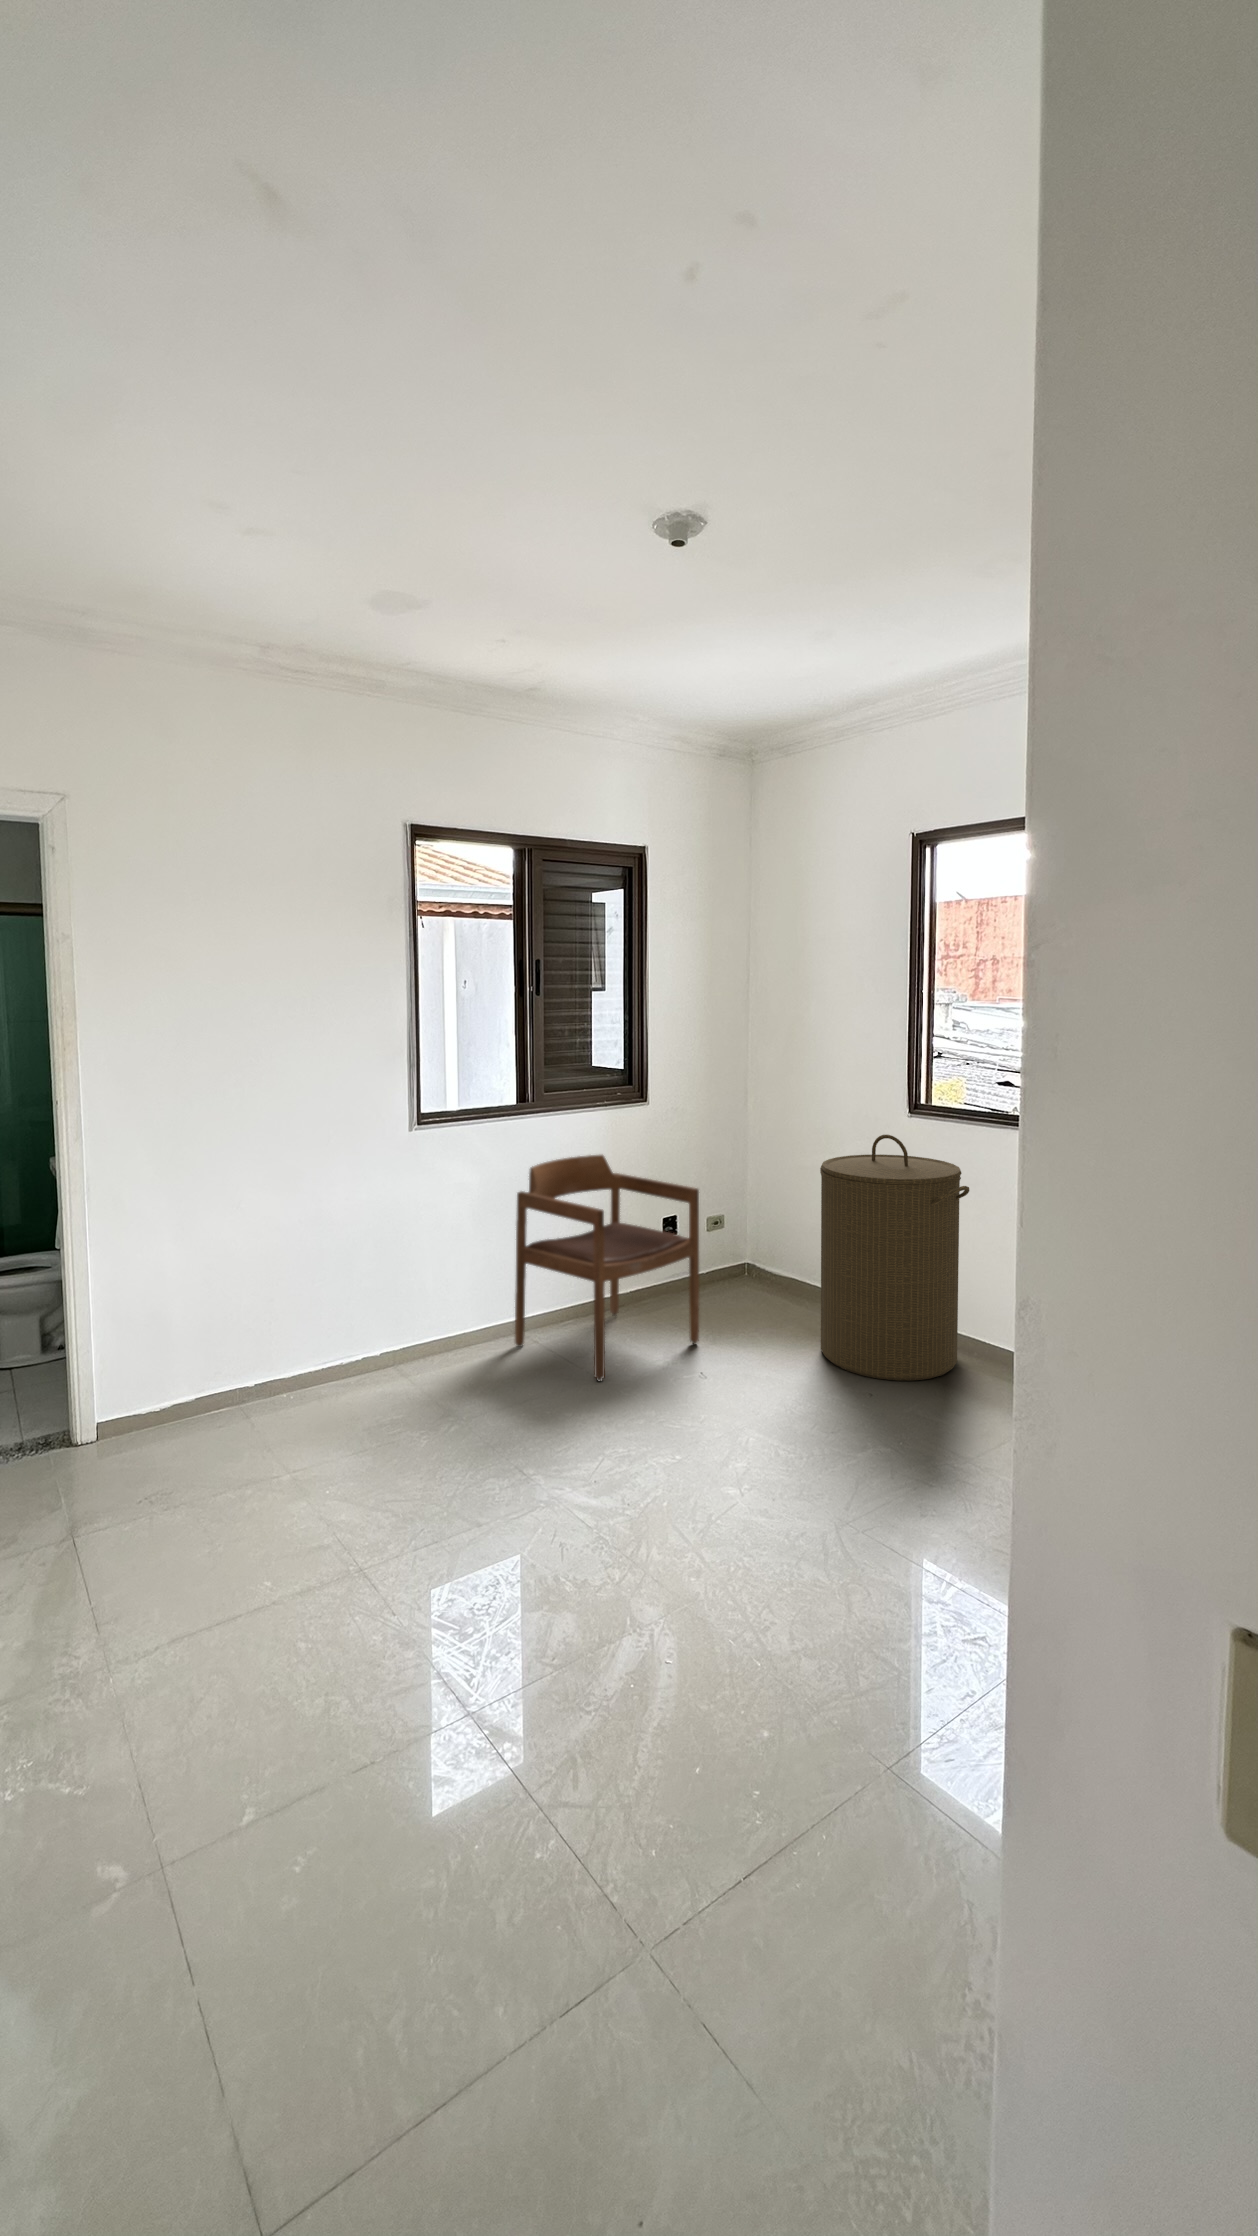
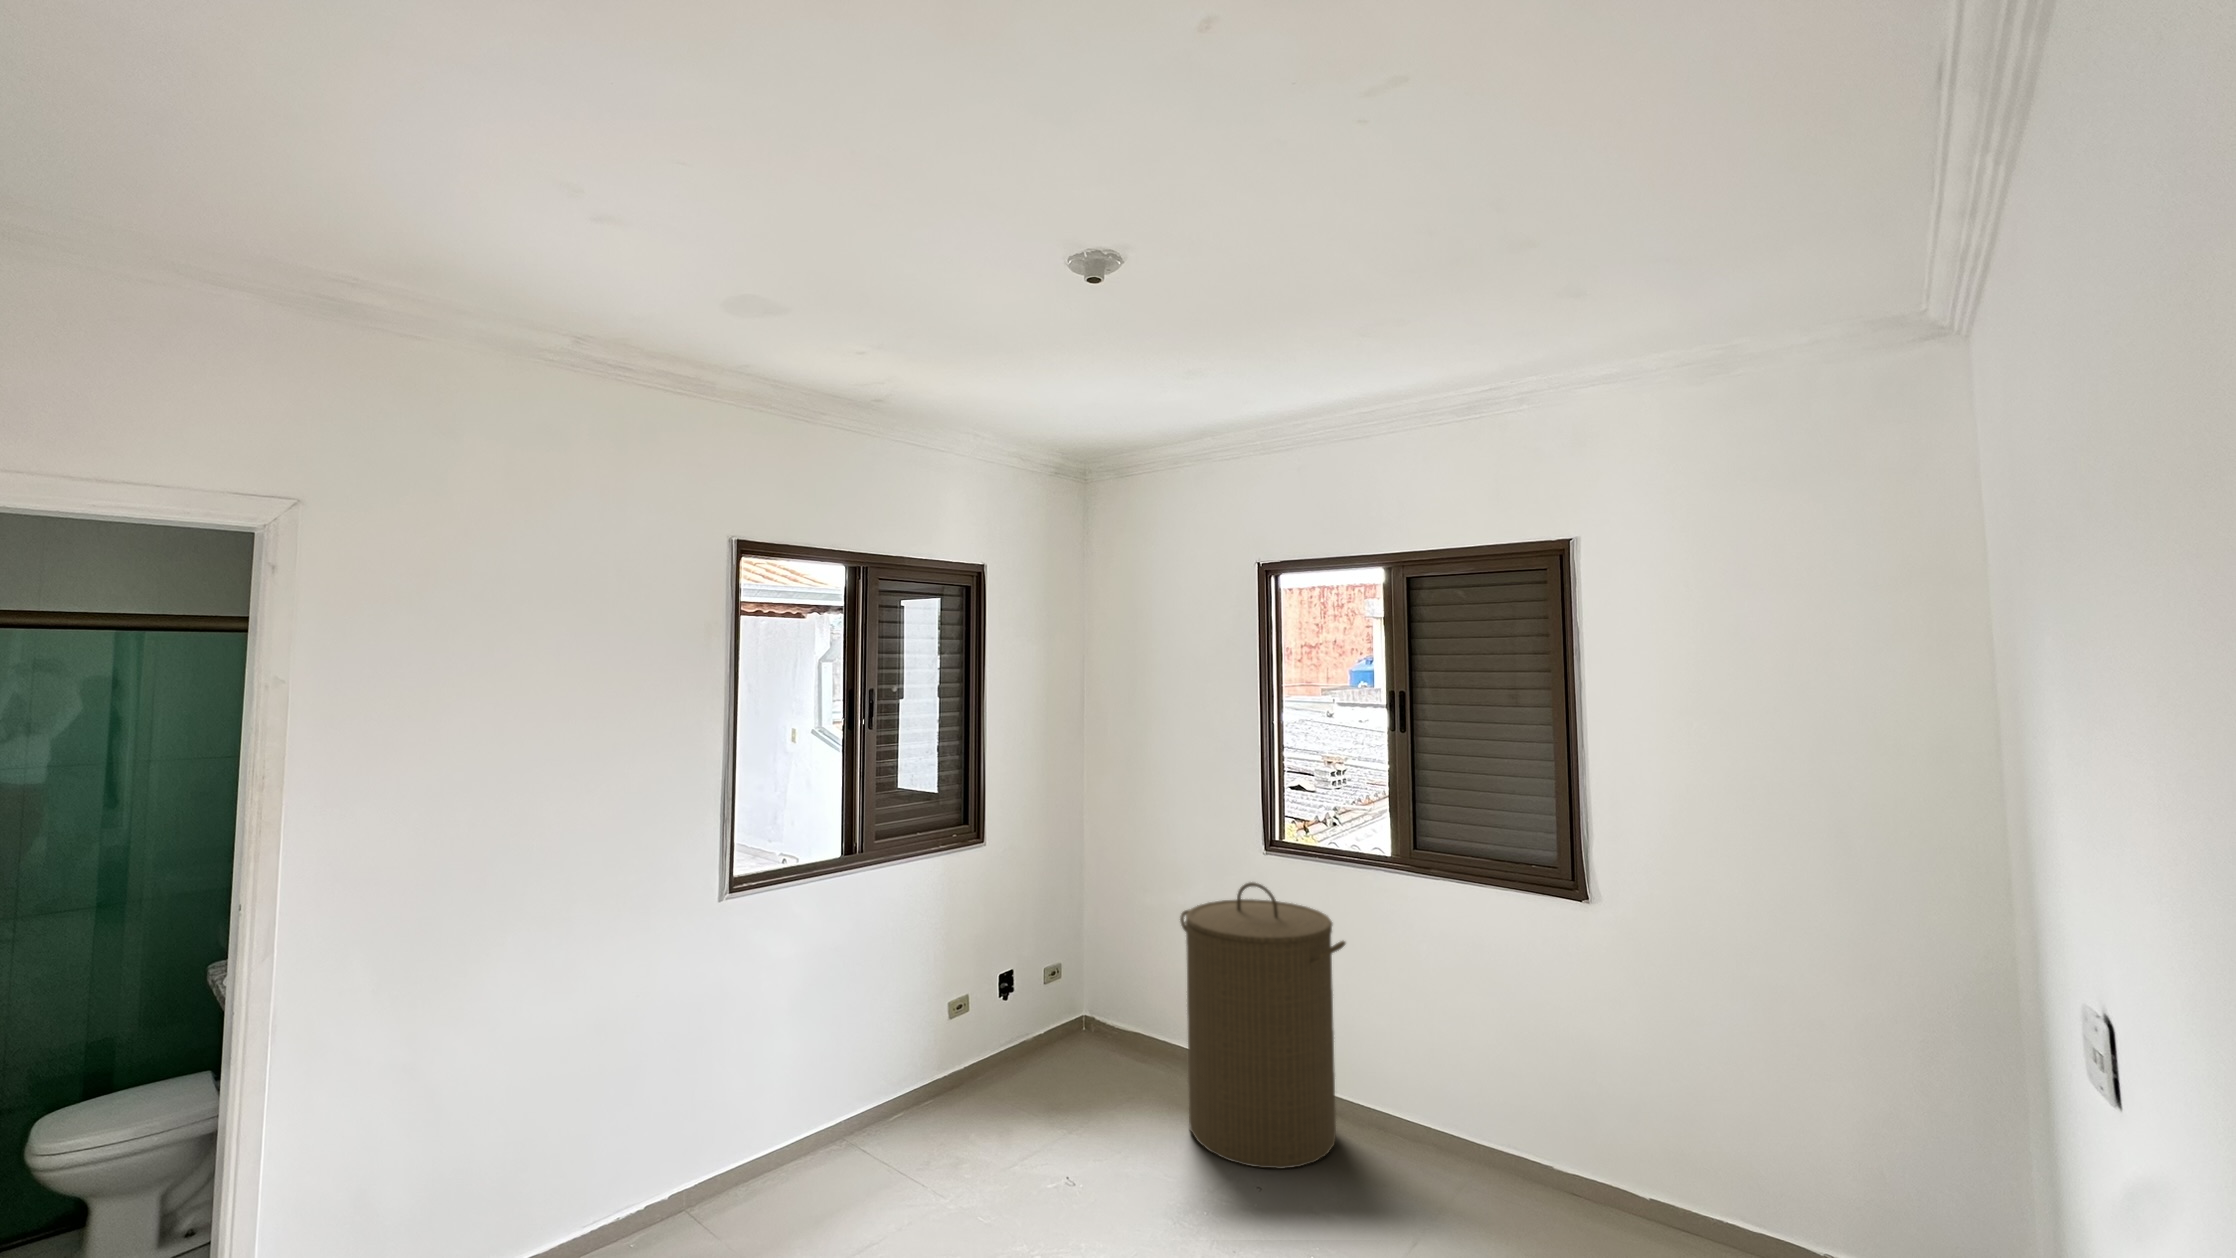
armchair: present [515,1155,699,1381] -> none [838,910,1055,1208]

